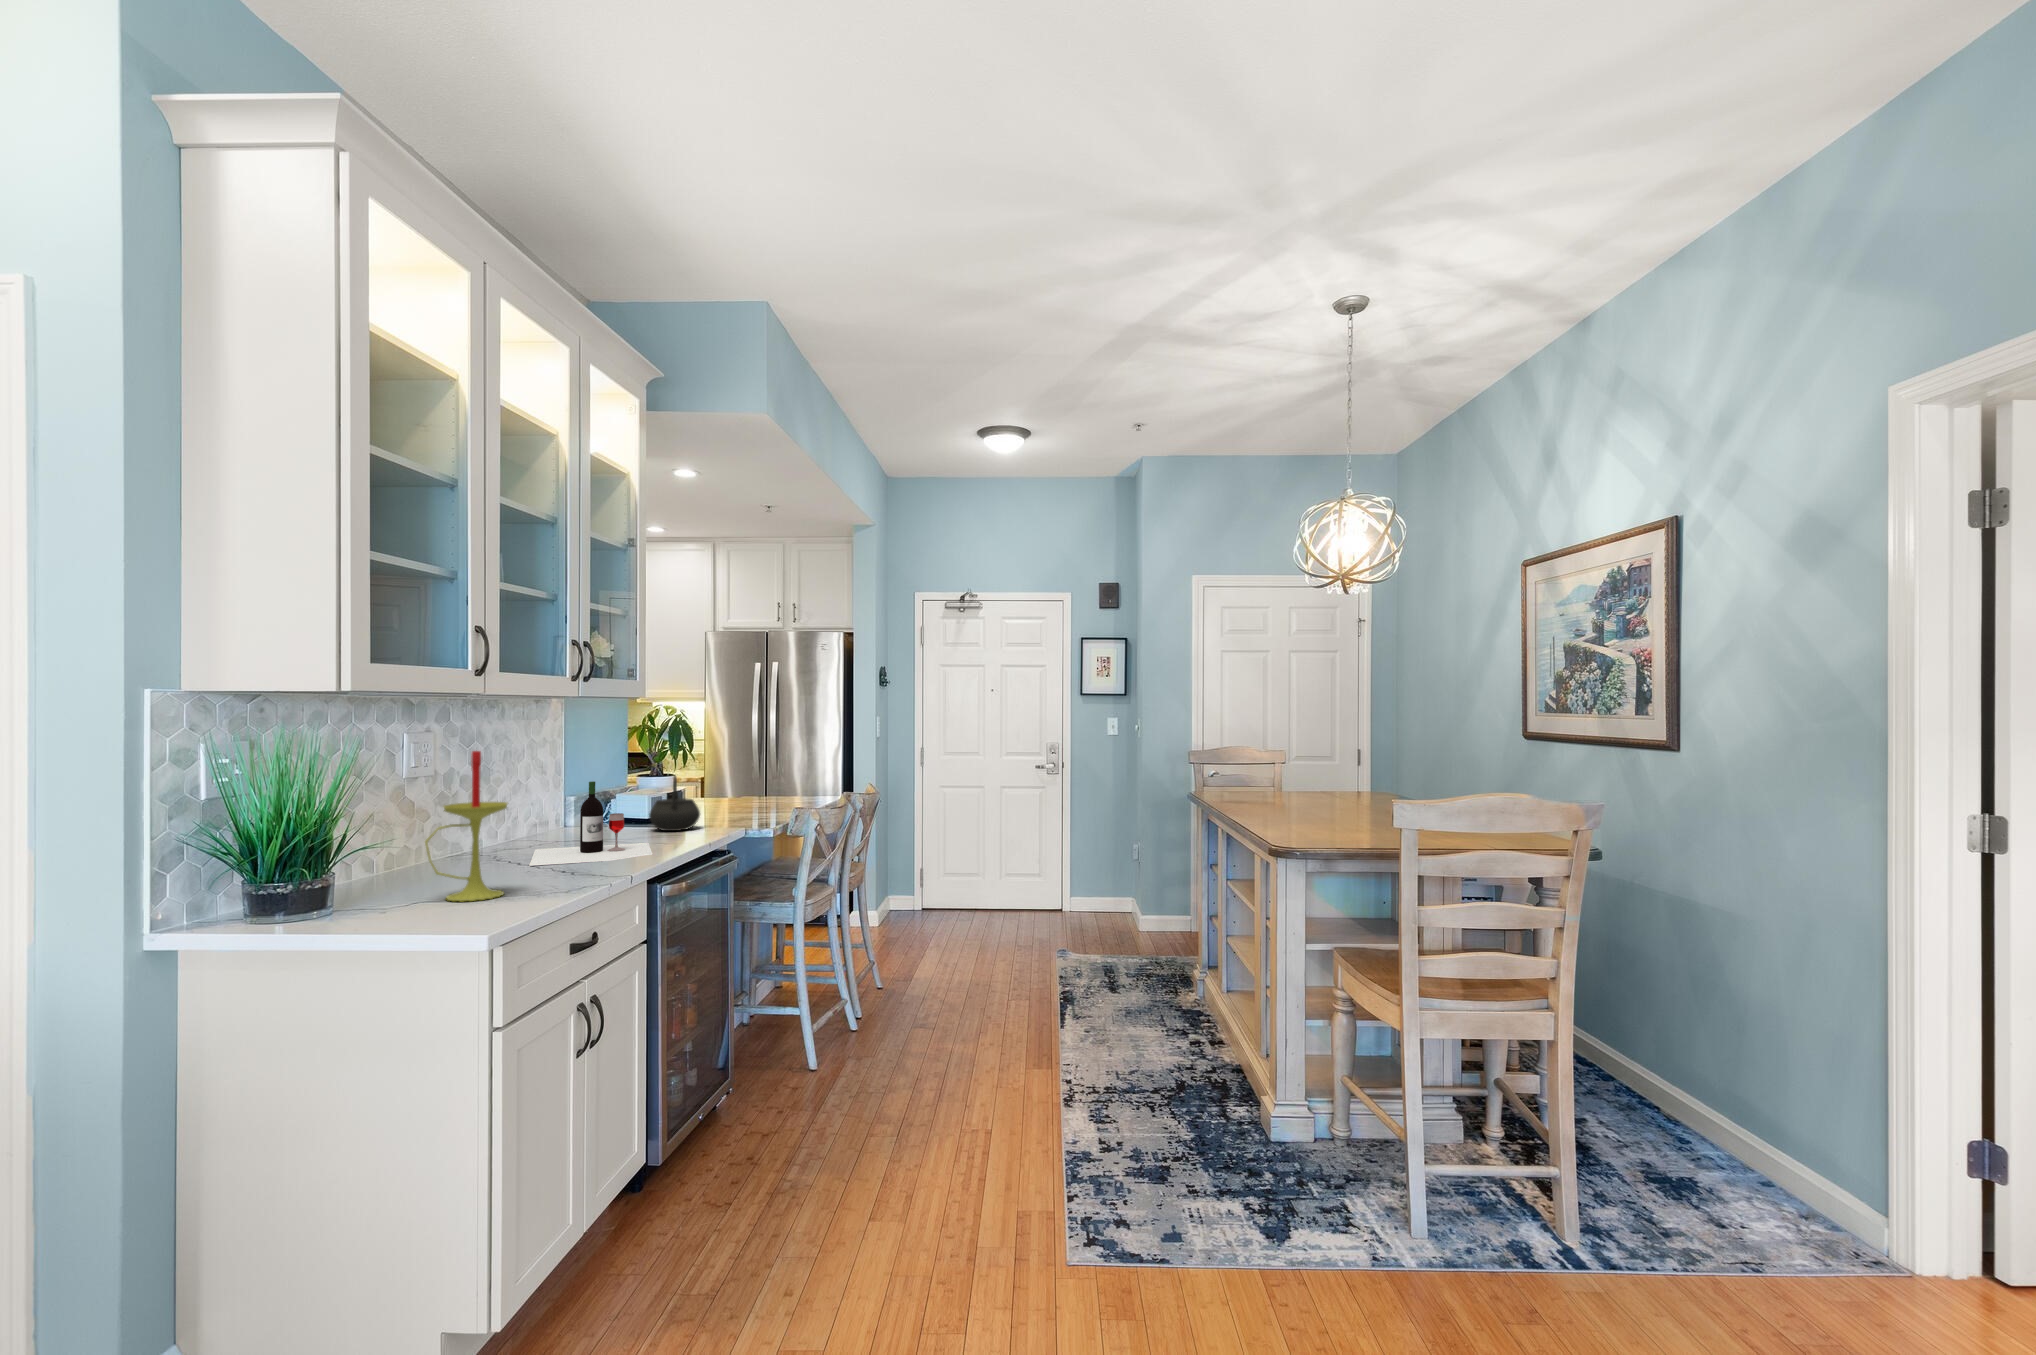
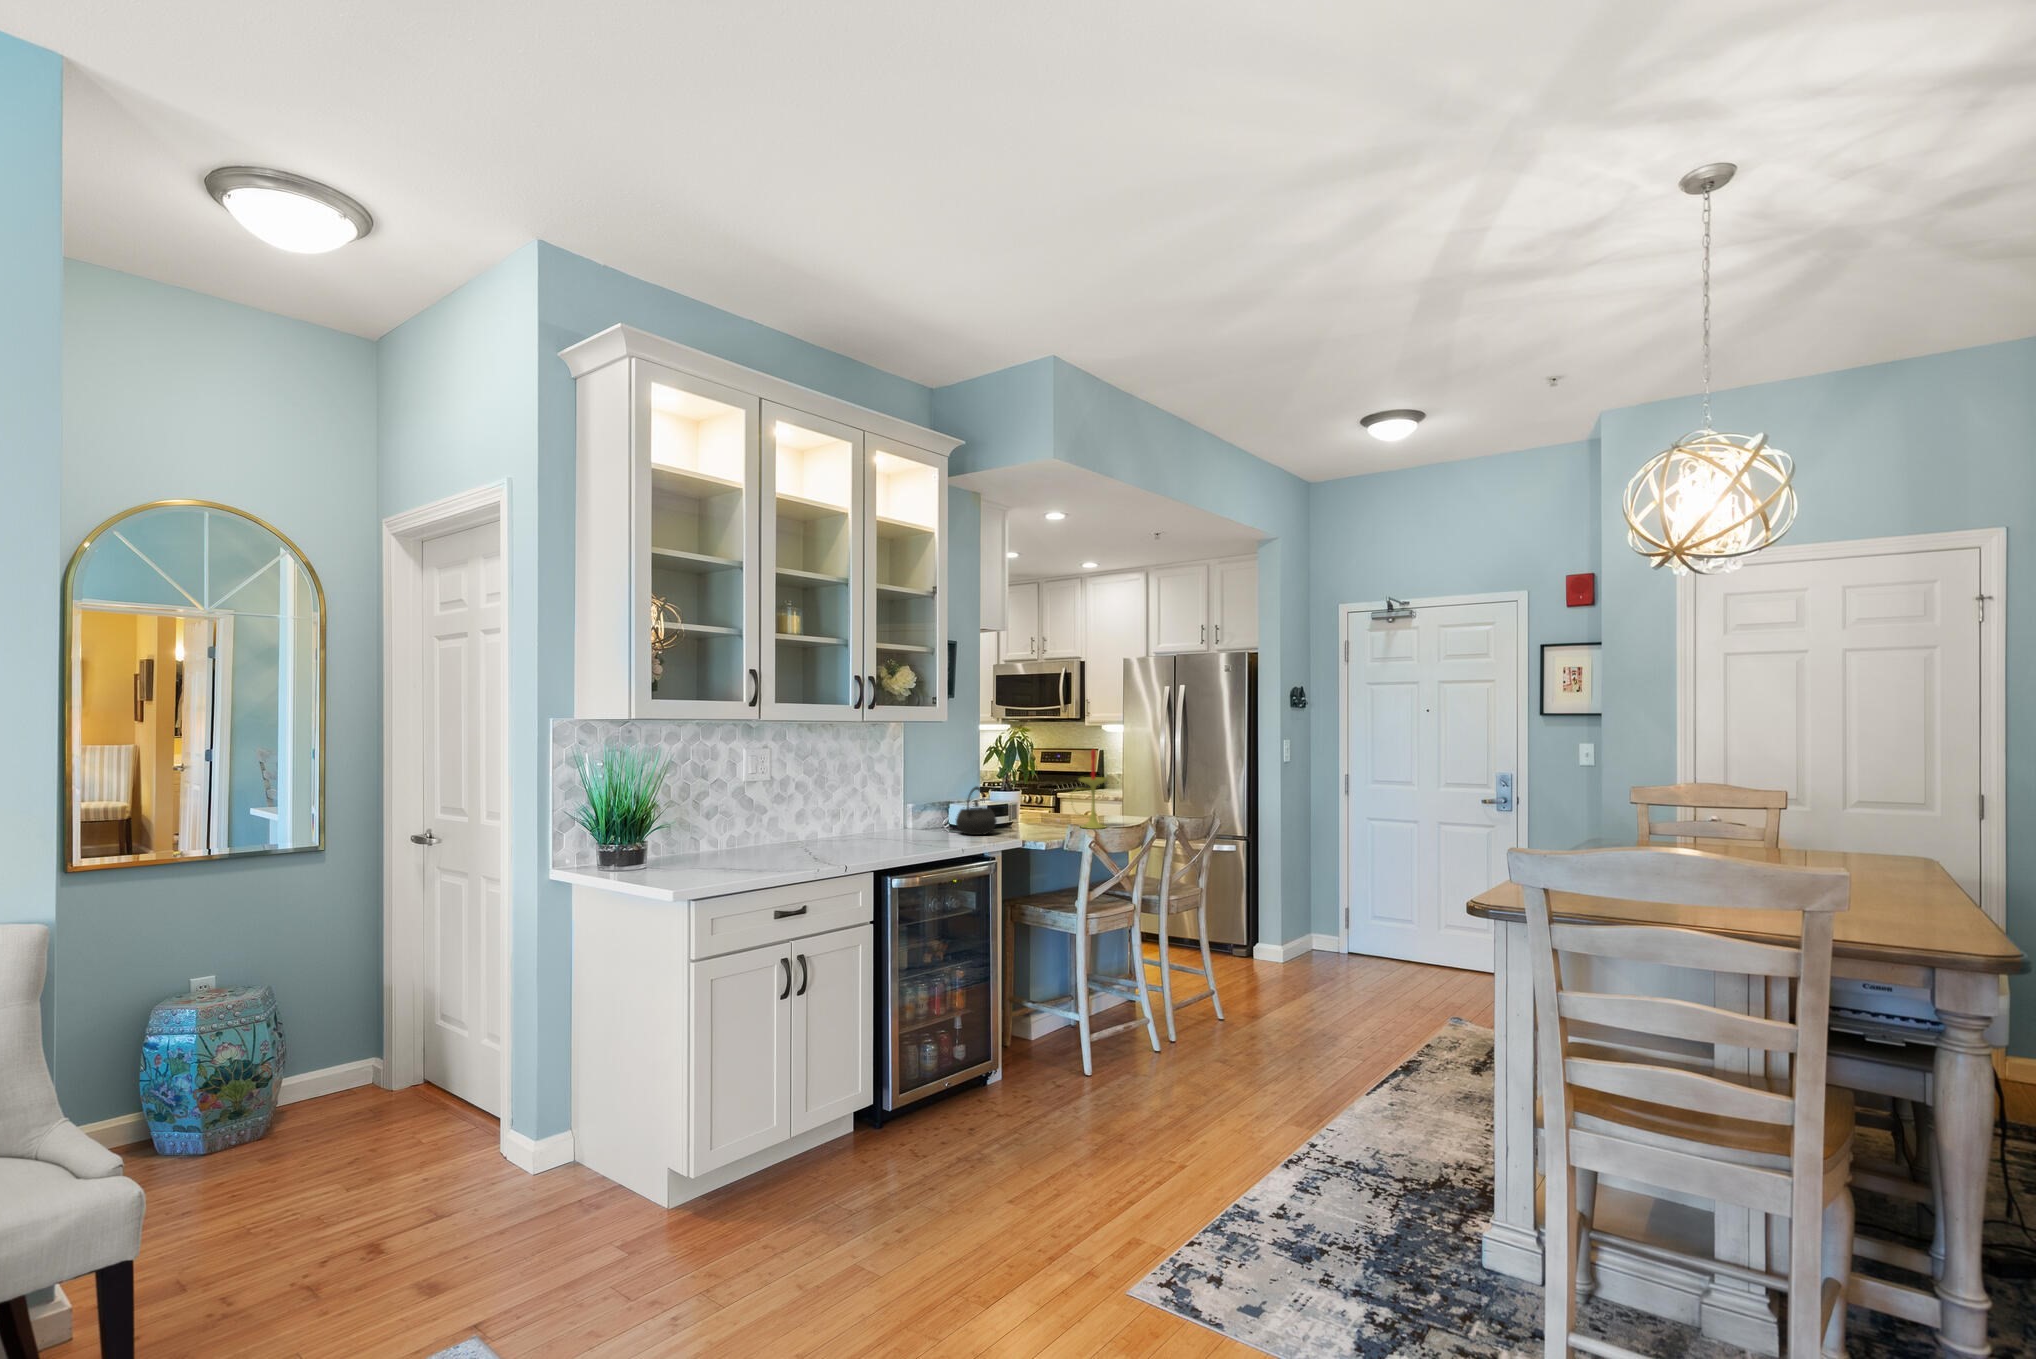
candle: present [425,751,507,902] -> present [1079,750,1108,829]
wine bottle: present [529,781,652,866] -> none [812,789,926,855]

